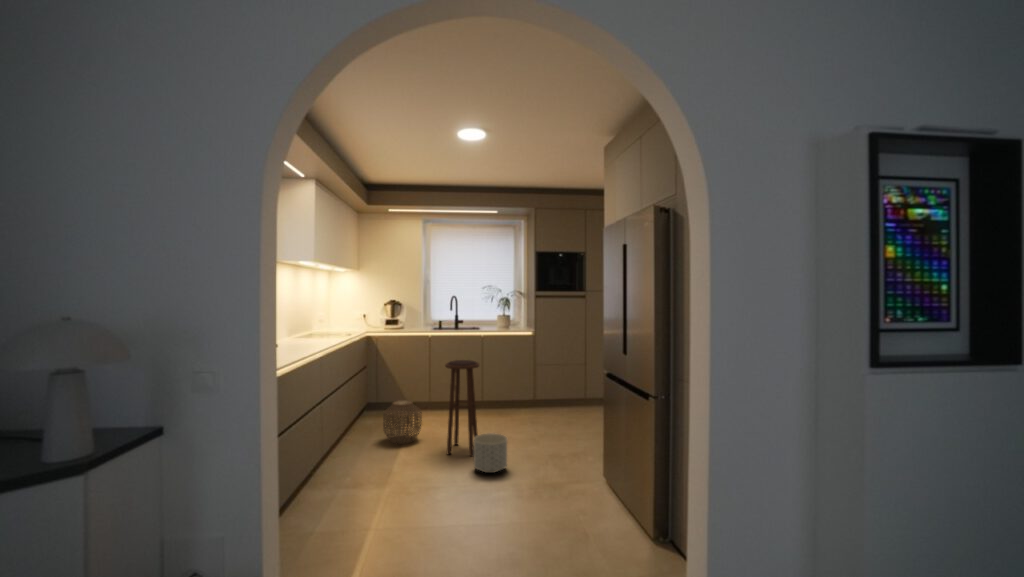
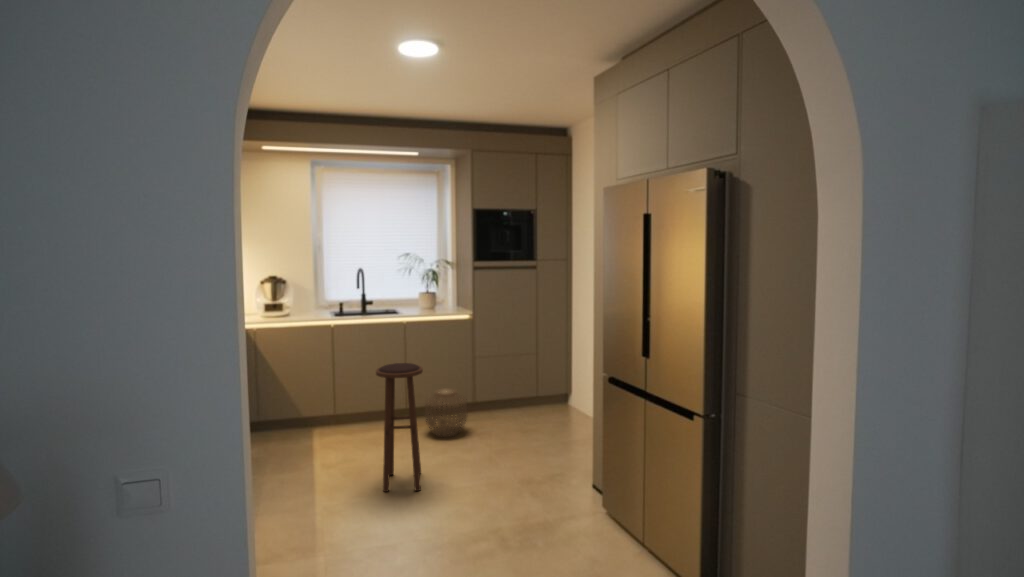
woven basket: present [383,400,422,444] -> present [425,388,467,437]
planter: present [474,433,507,473] -> none [428,461,474,515]

